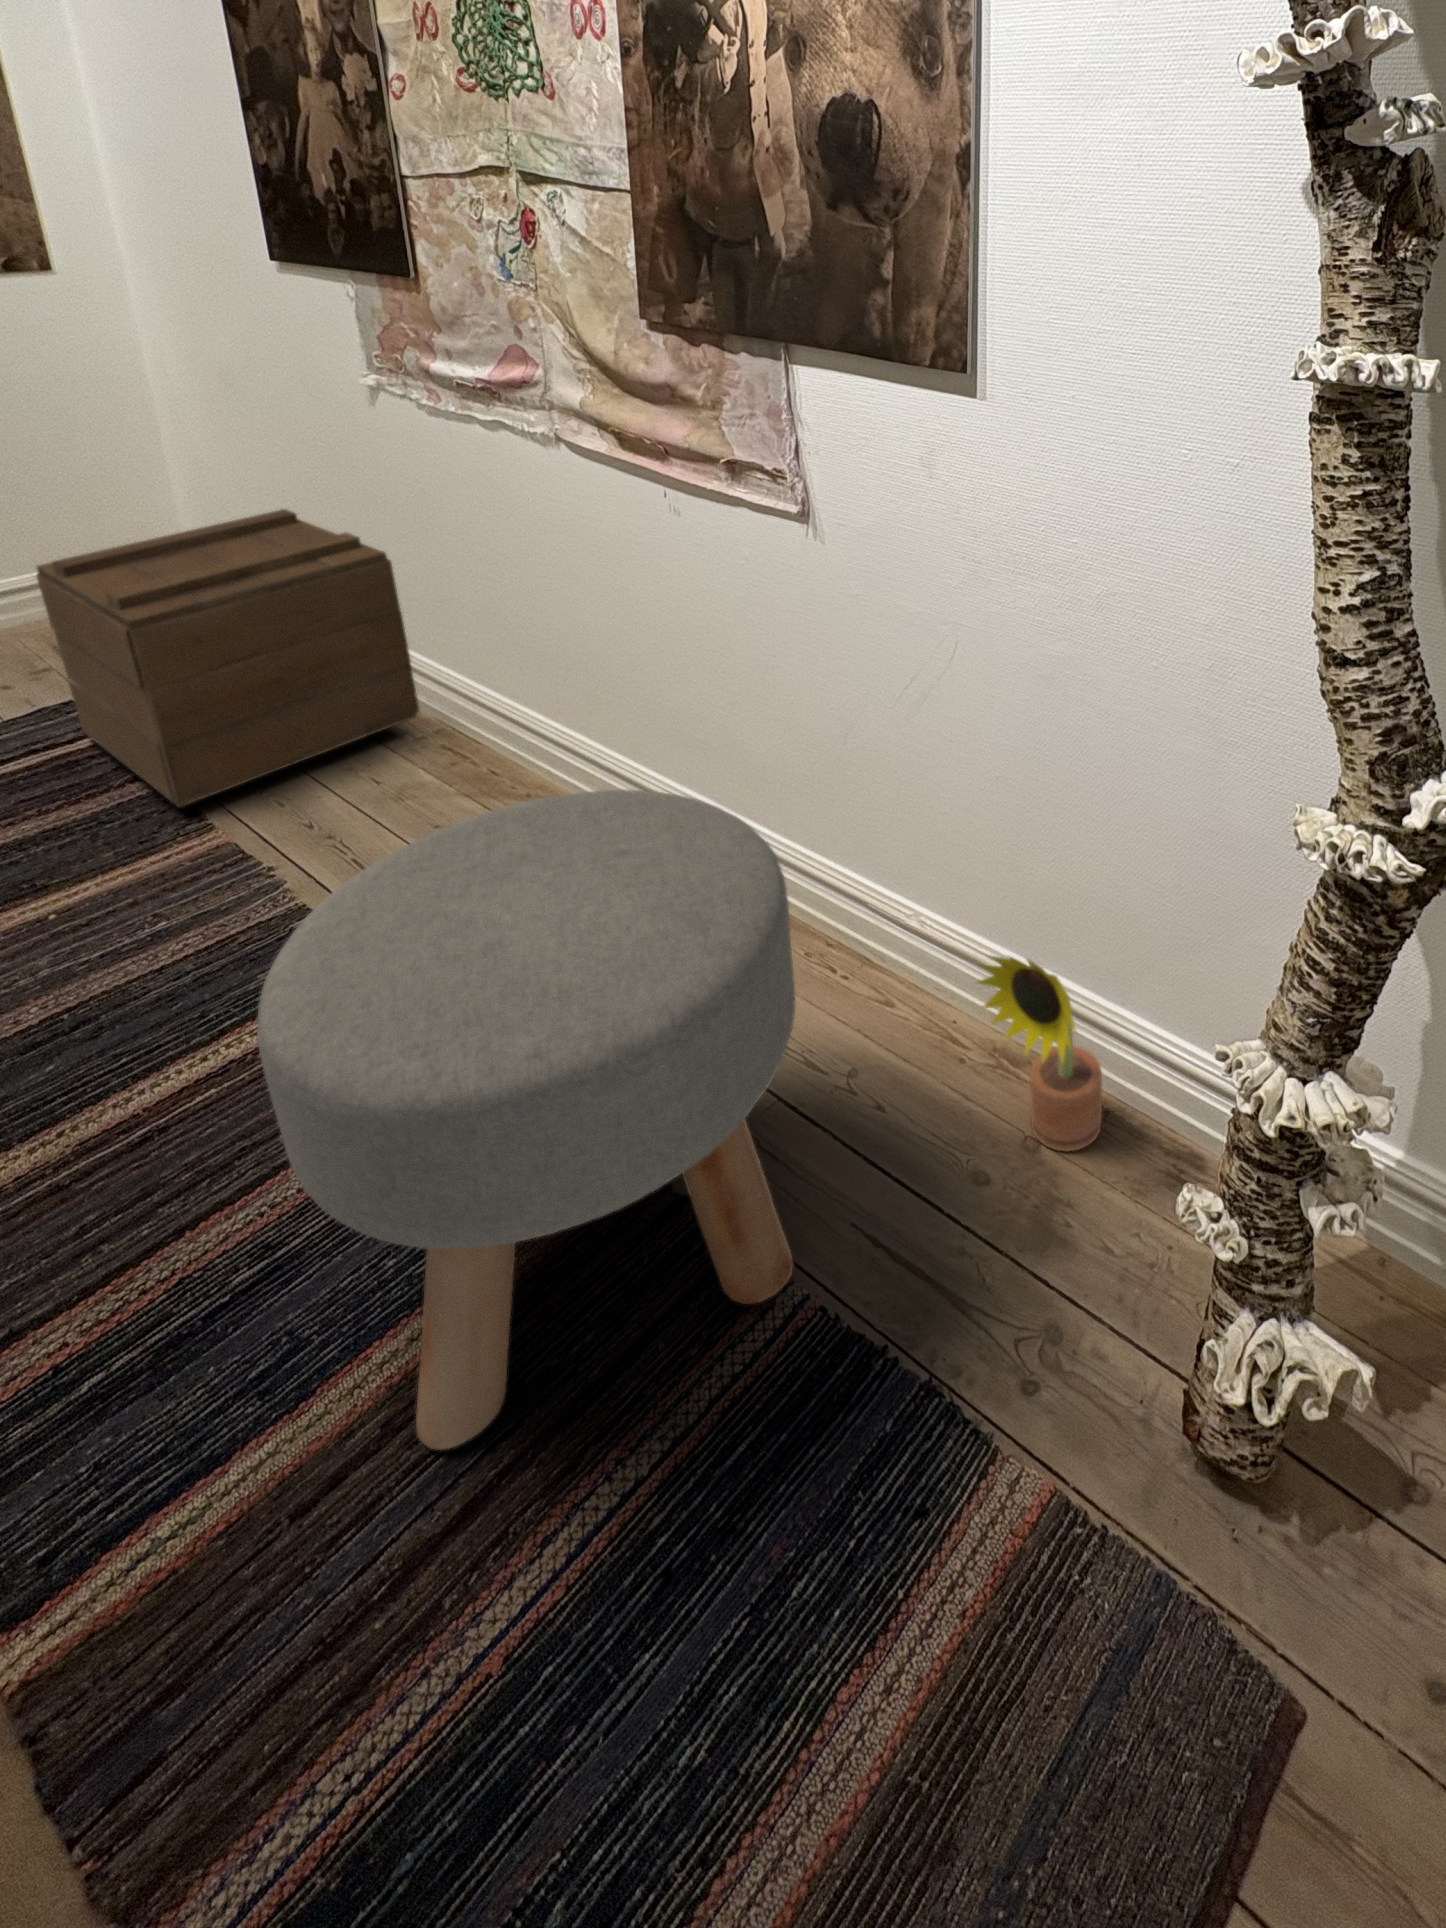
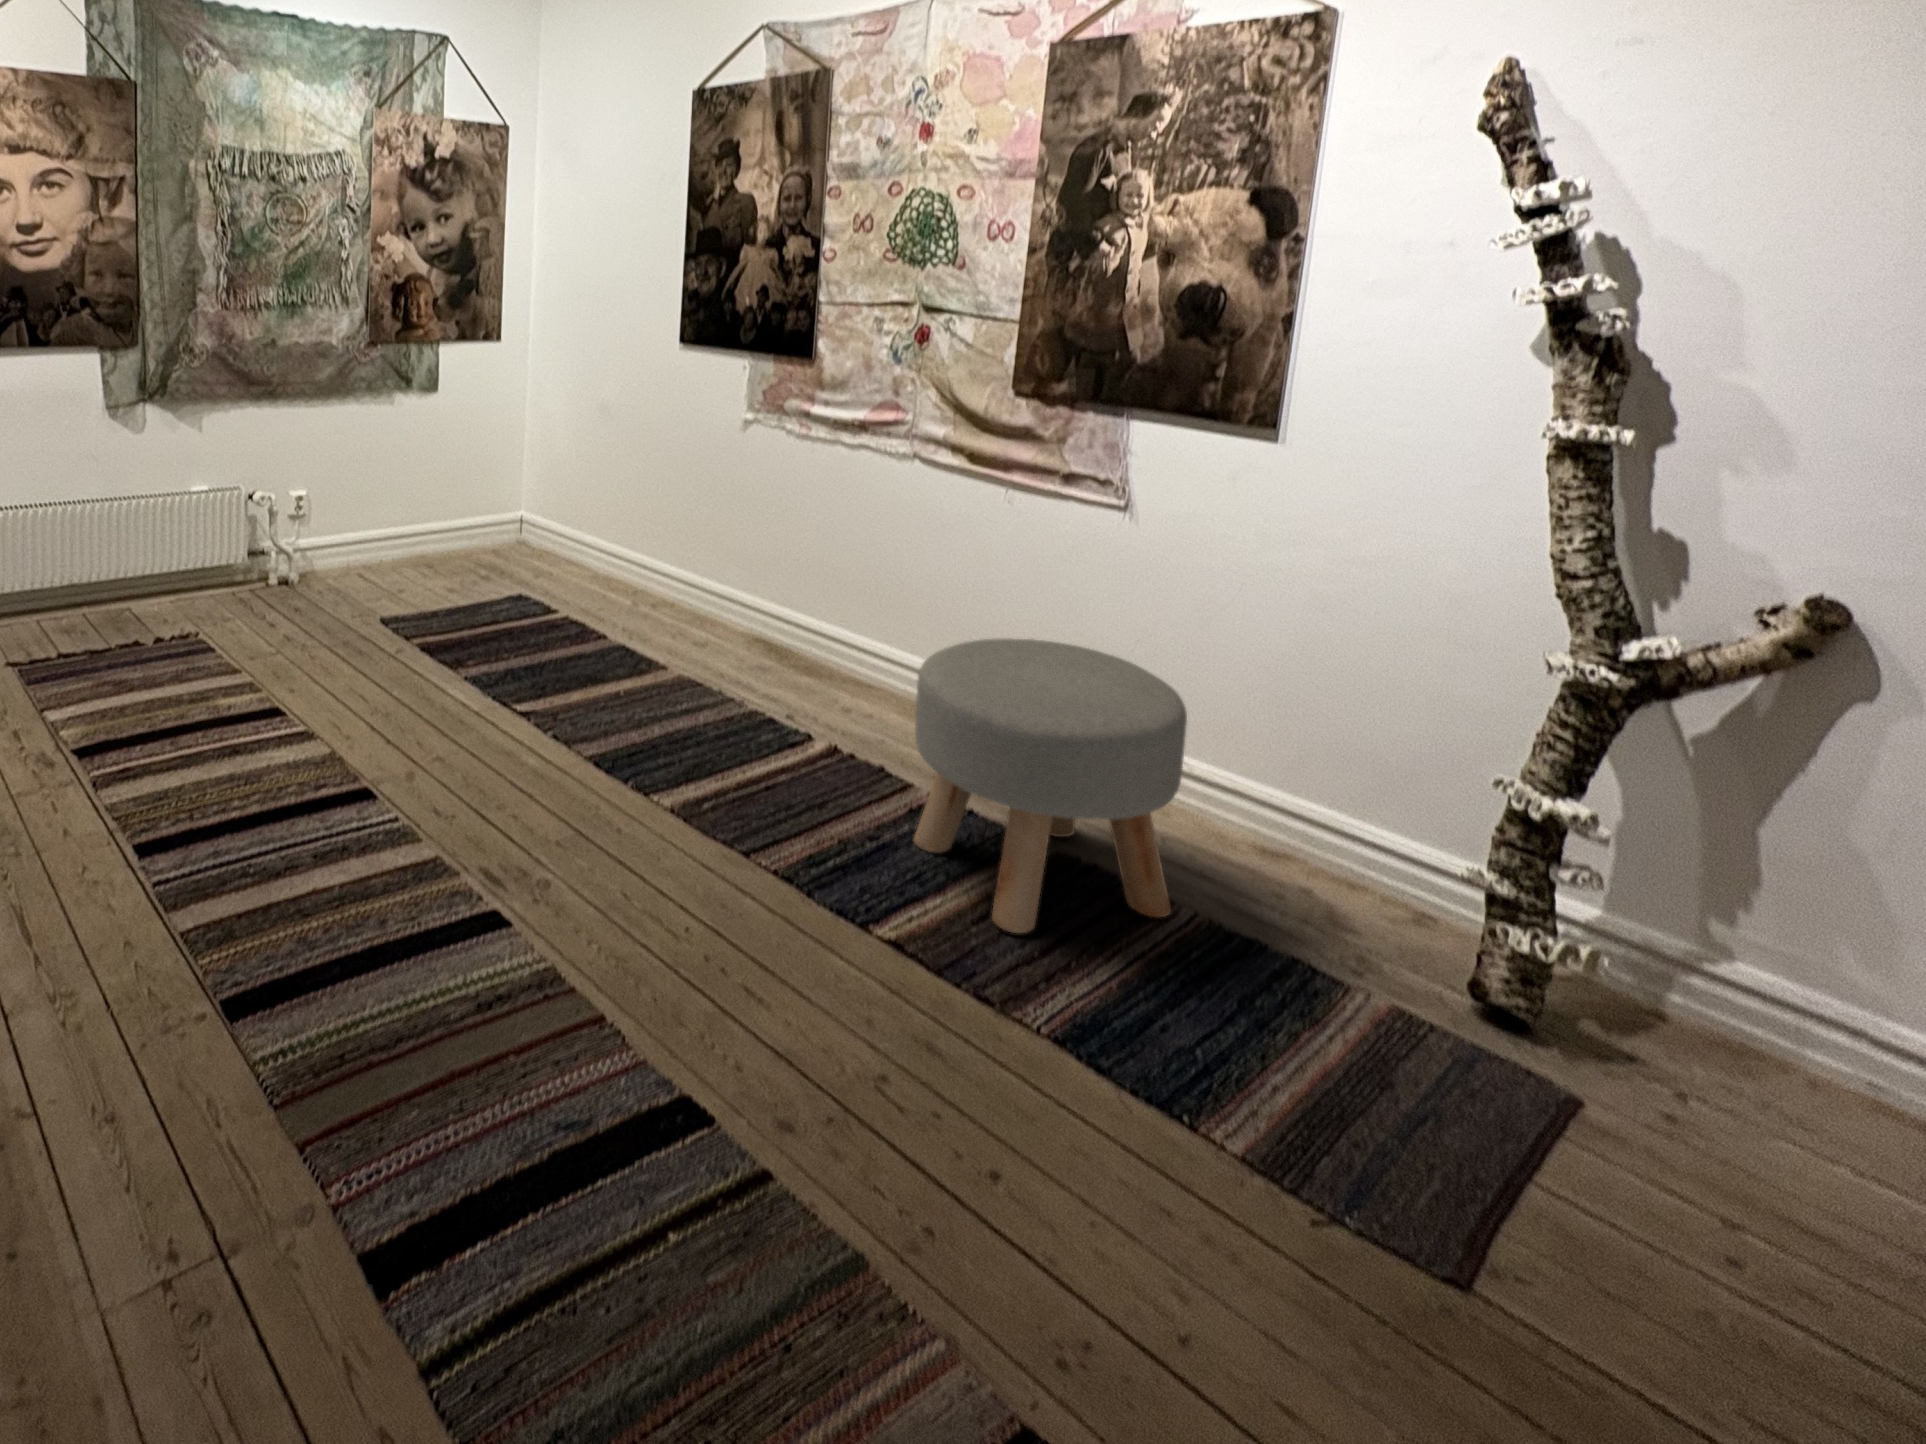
wooden crate: present [37,509,419,807] -> none [561,492,757,654]
decorative plant: present [978,955,1102,1151] -> none [1269,757,1353,899]

